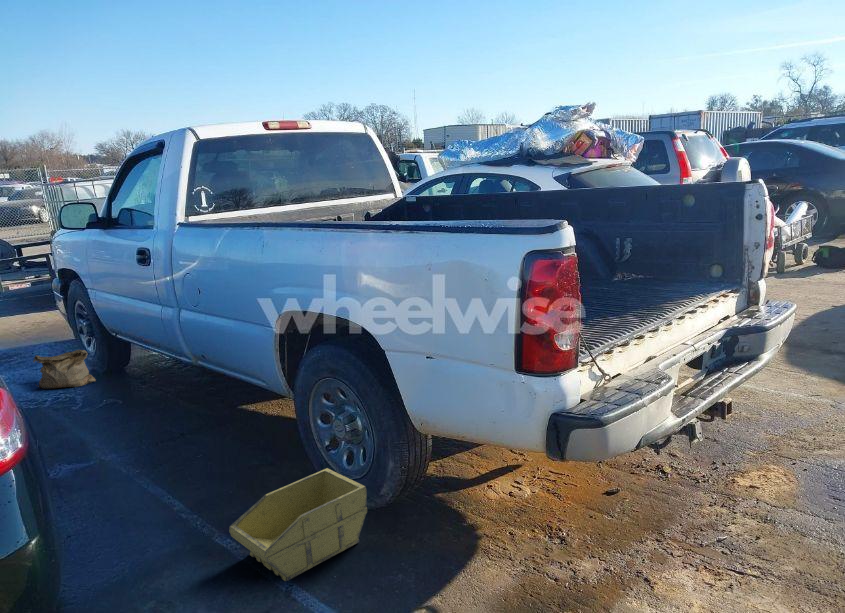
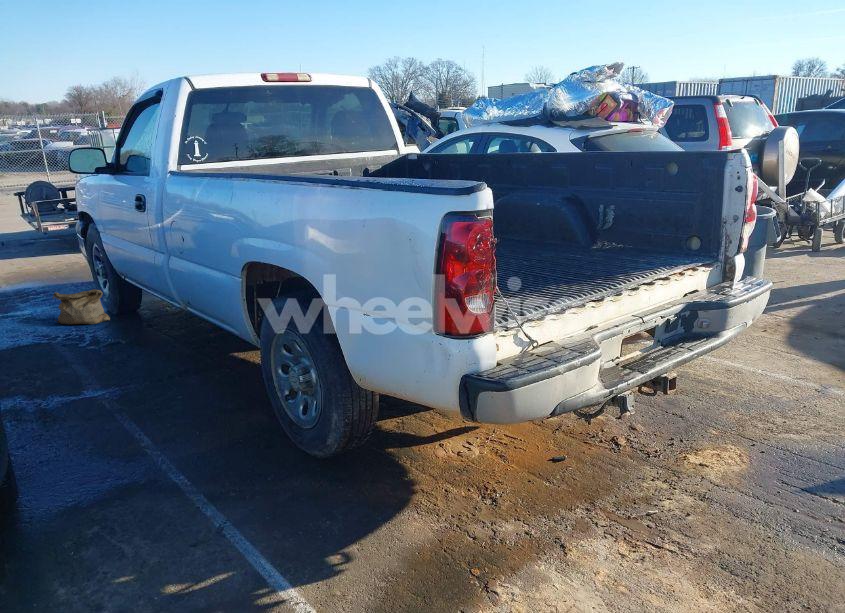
storage bin: present [229,468,367,581] -> none [178,415,312,518]

